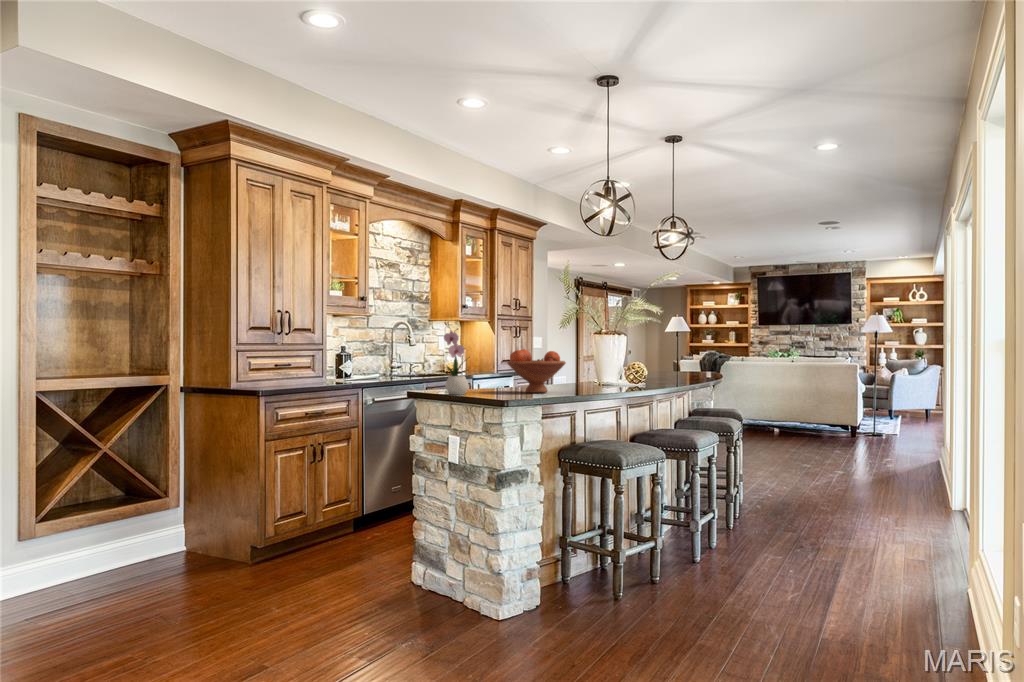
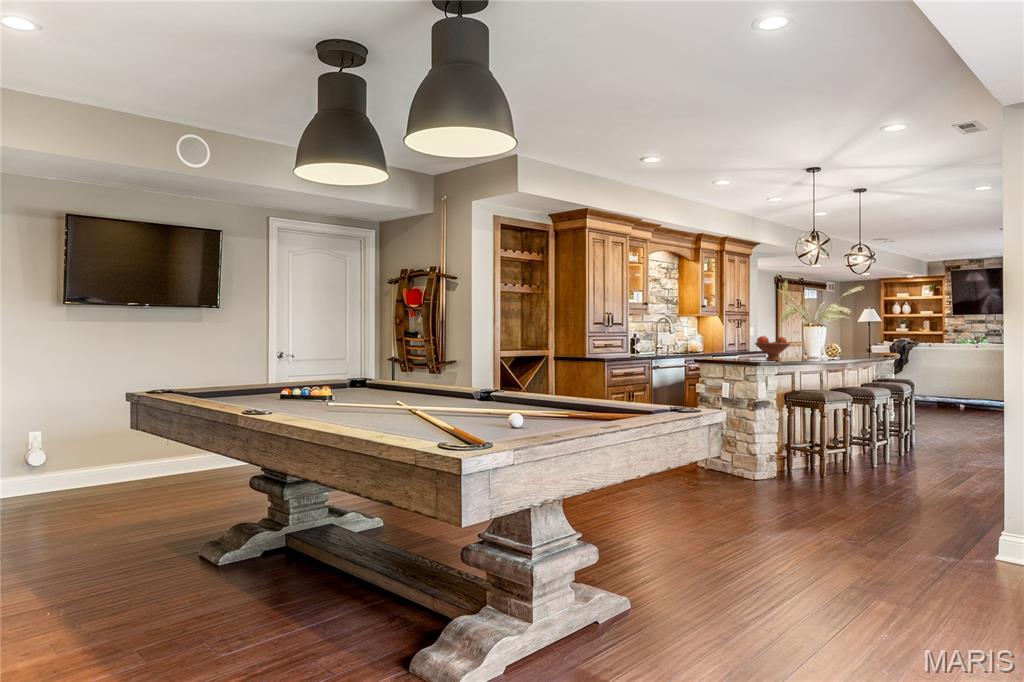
flower arrangement: present [444,322,470,395] -> none [721,321,735,360]

